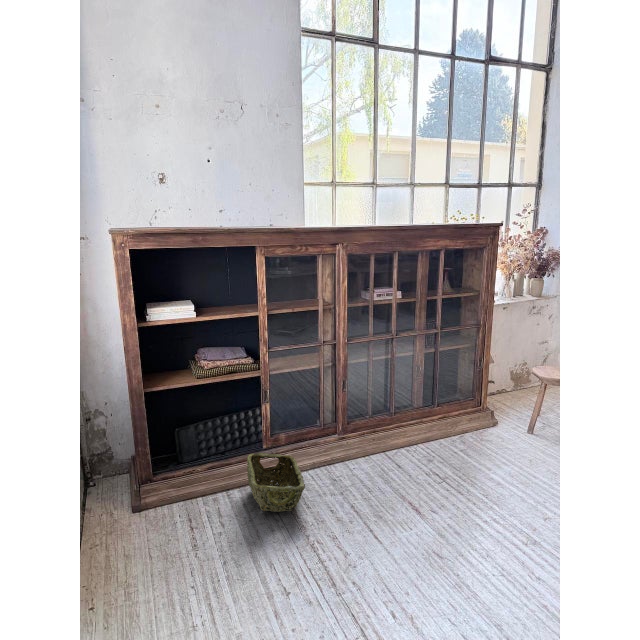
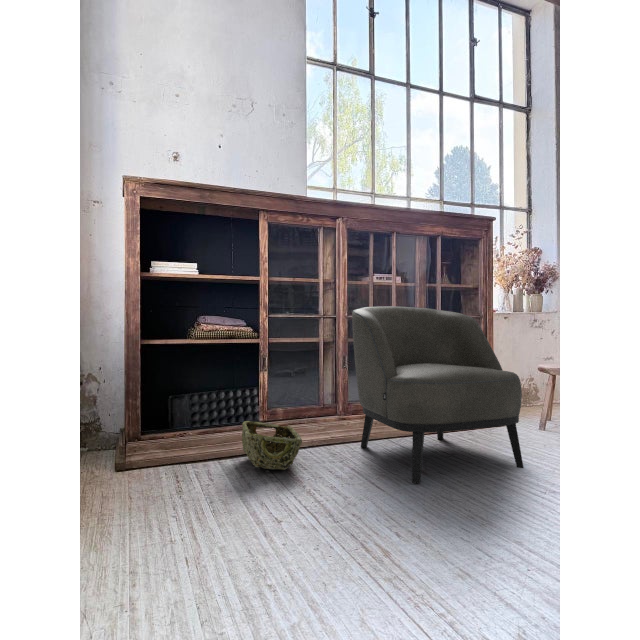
armchair: none [352,330,514,532] -> present [352,306,523,483]

